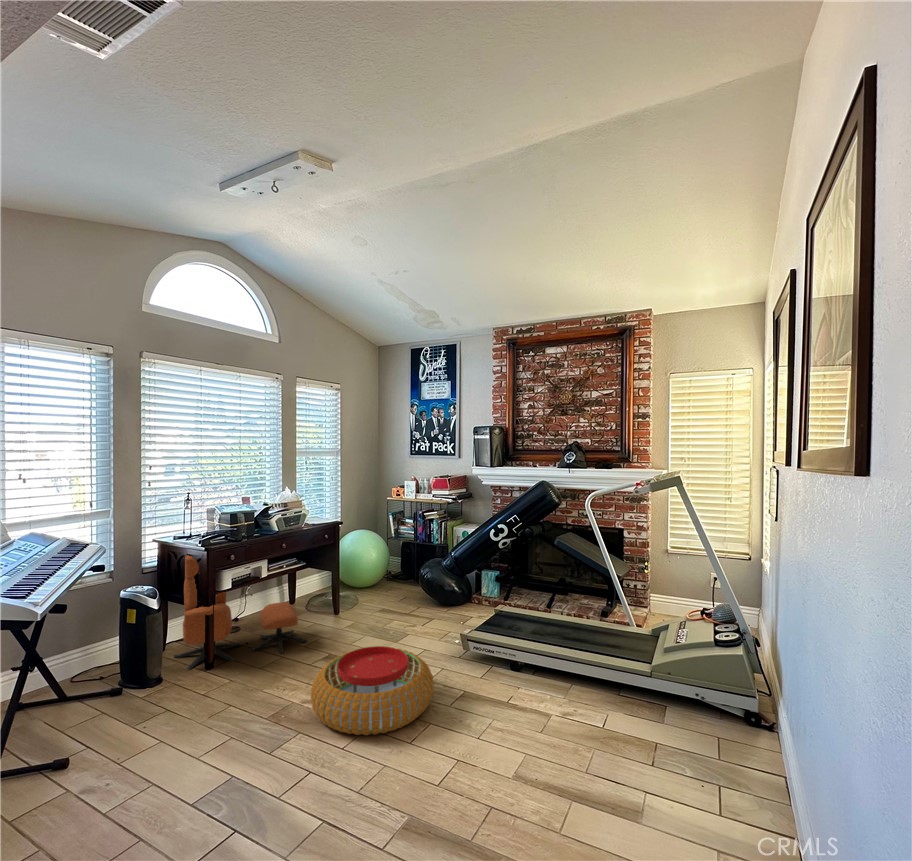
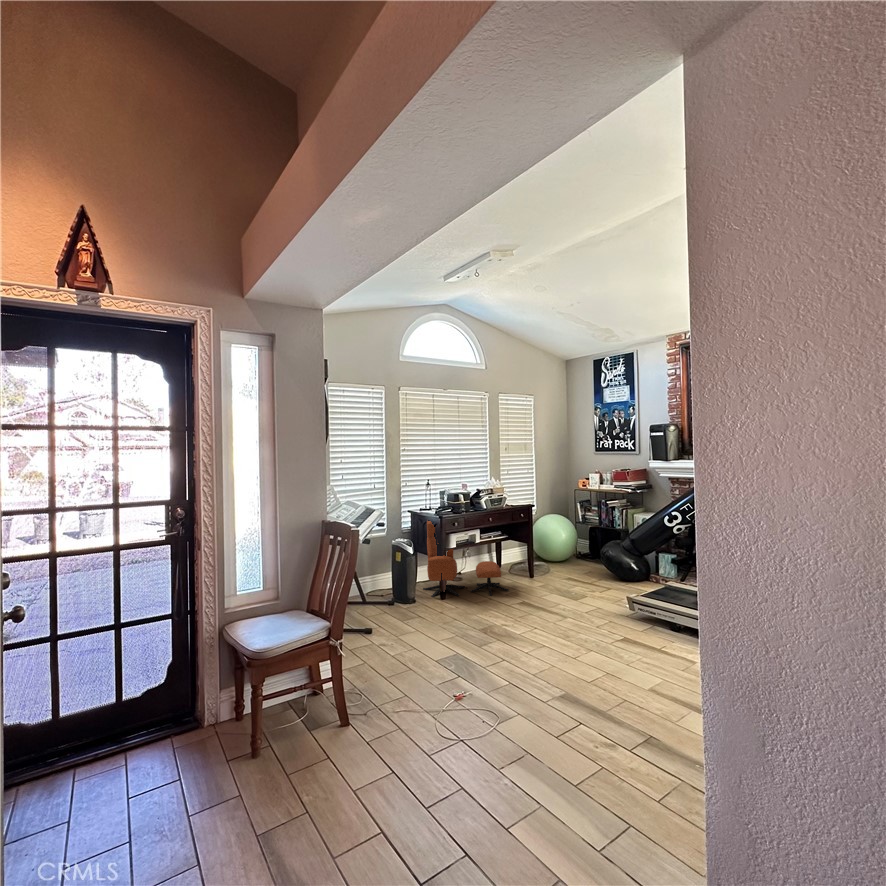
pouf: present [311,646,434,735] -> none [506,594,598,651]

